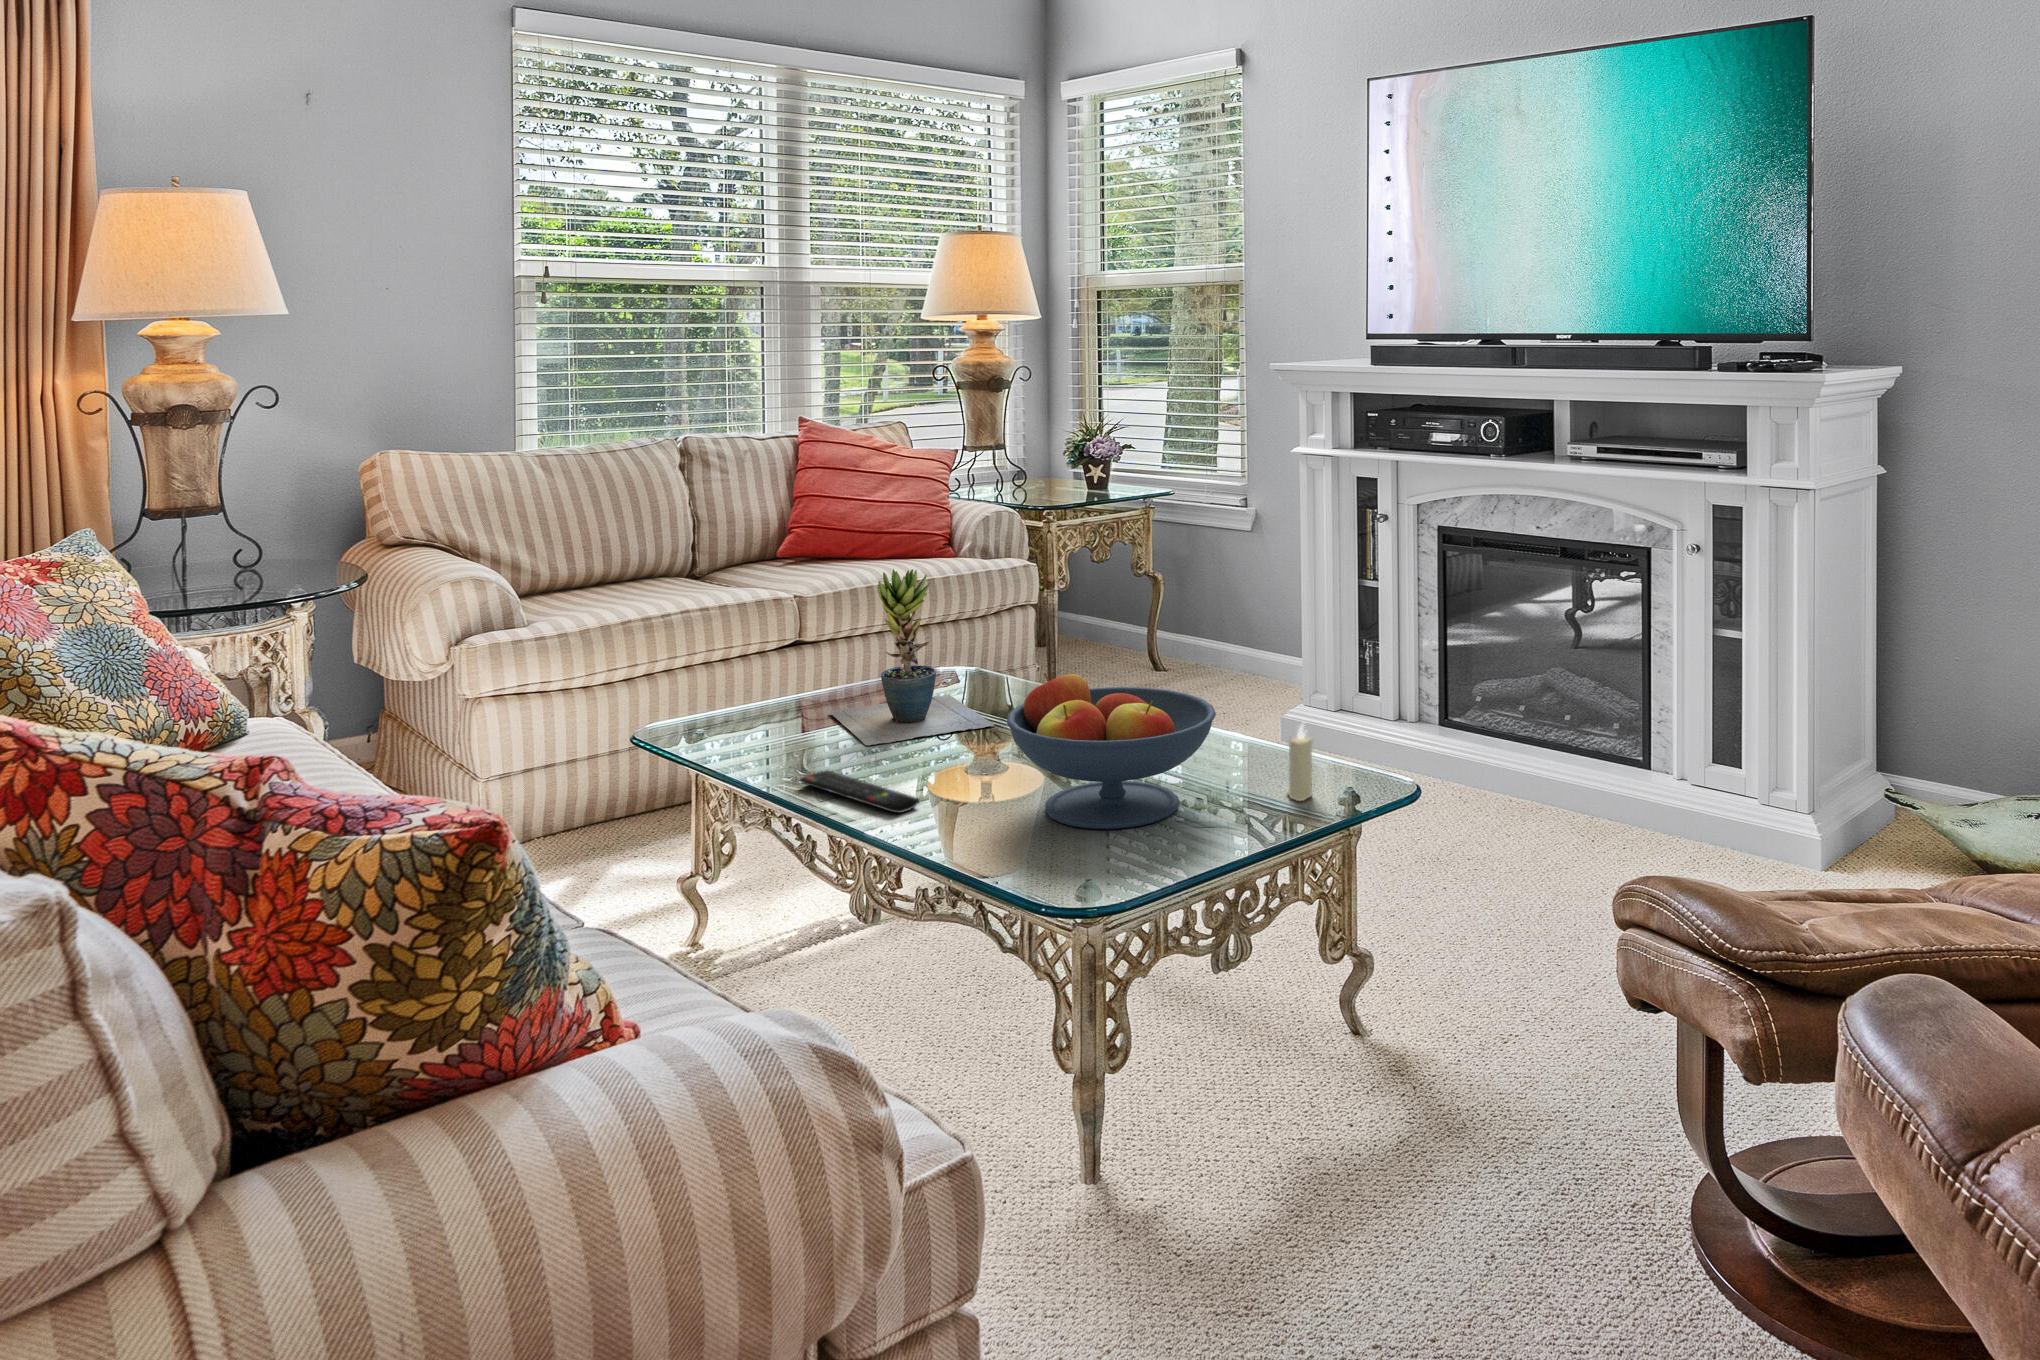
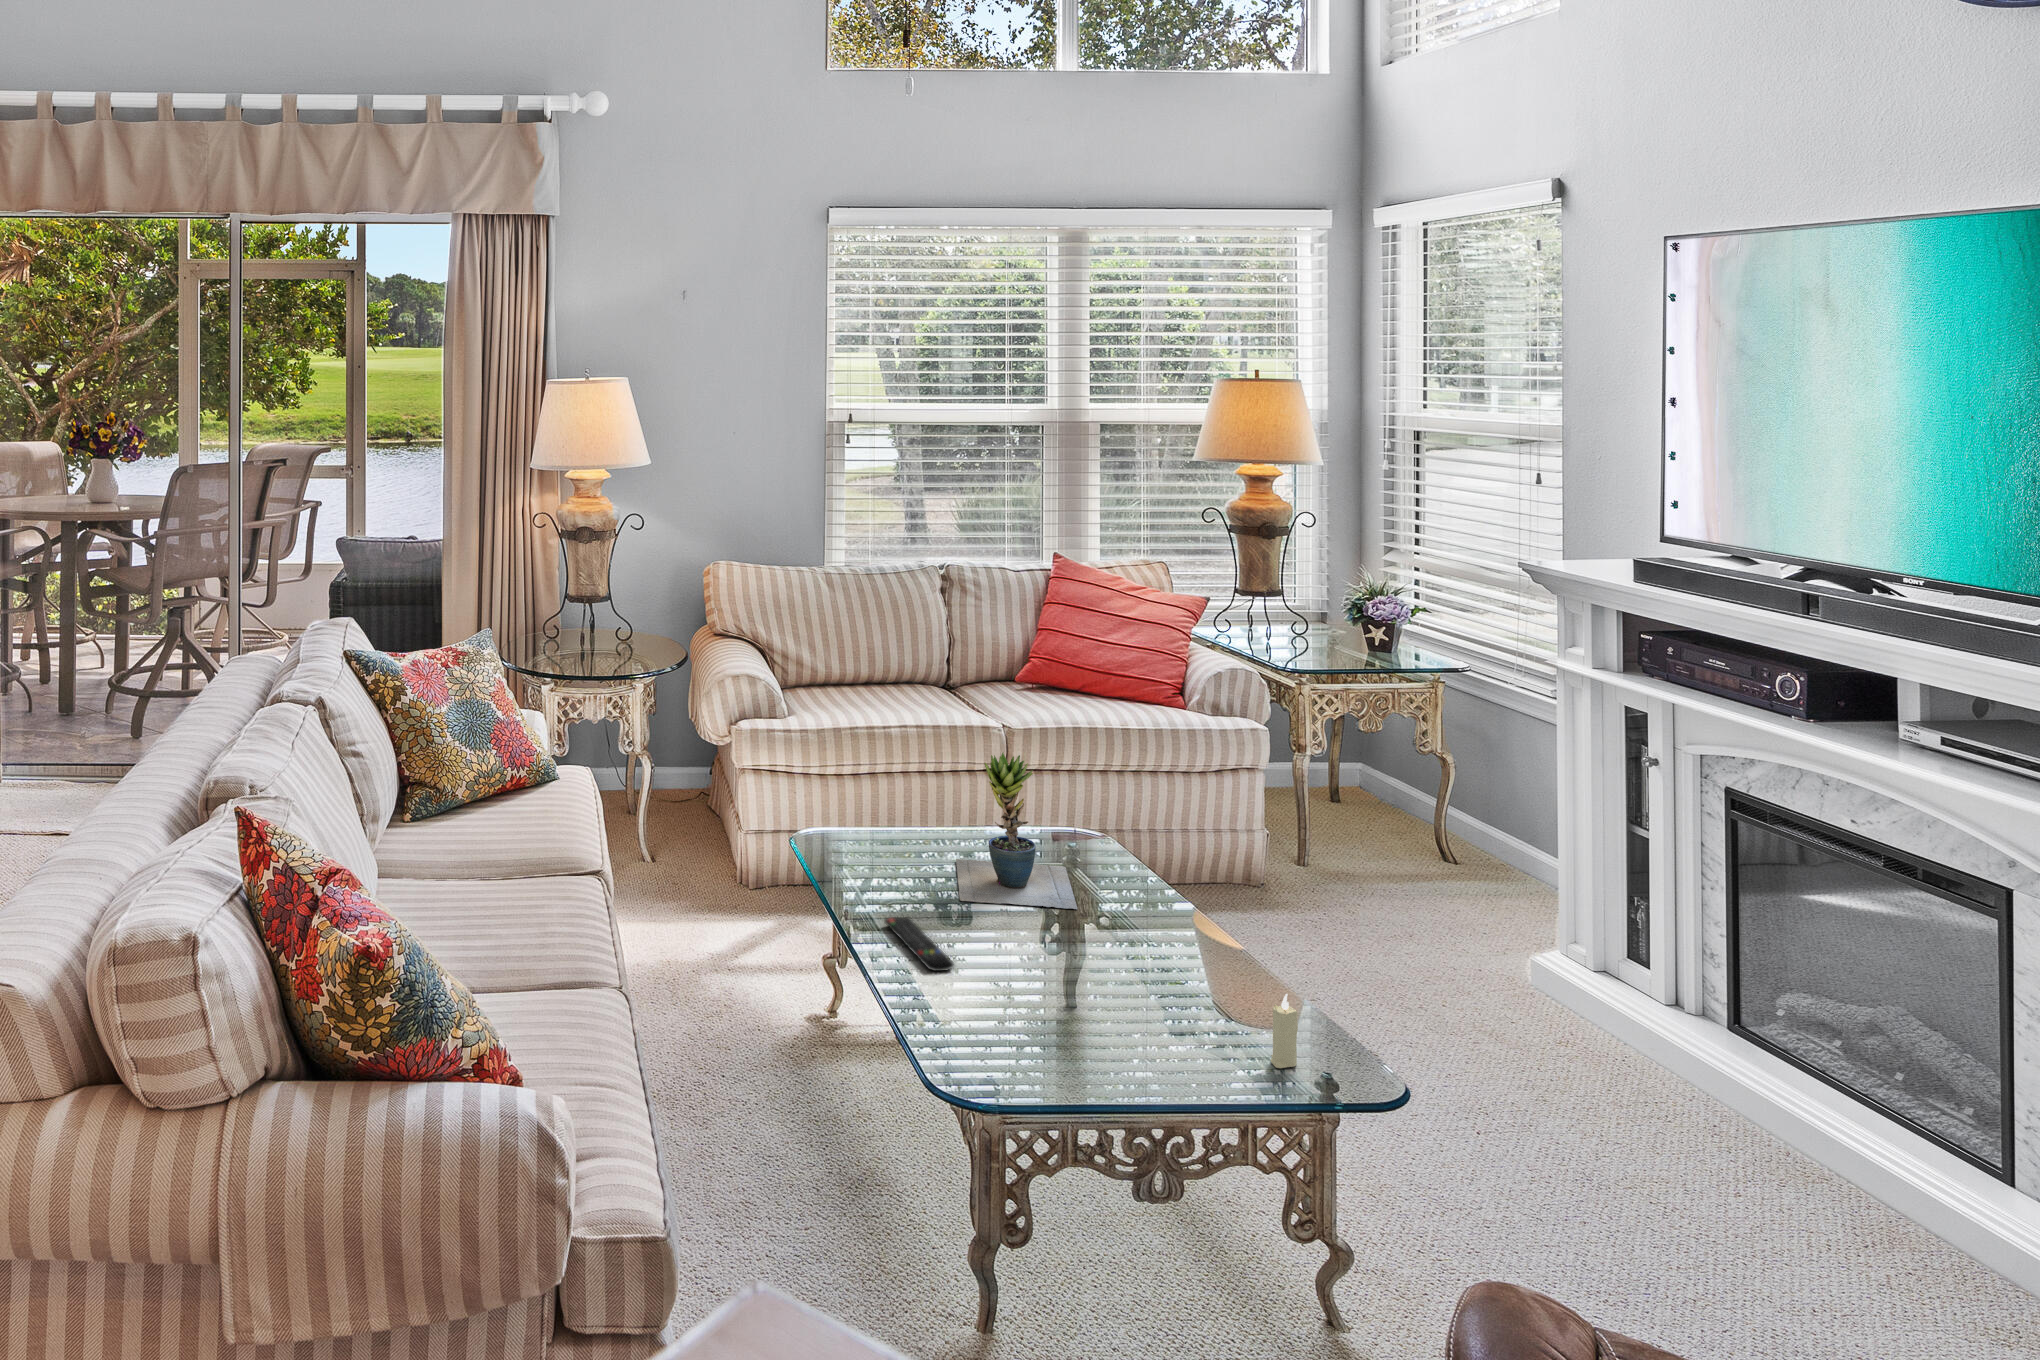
fruit bowl: present [1007,673,1216,829] -> none [1009,886,1200,1044]

